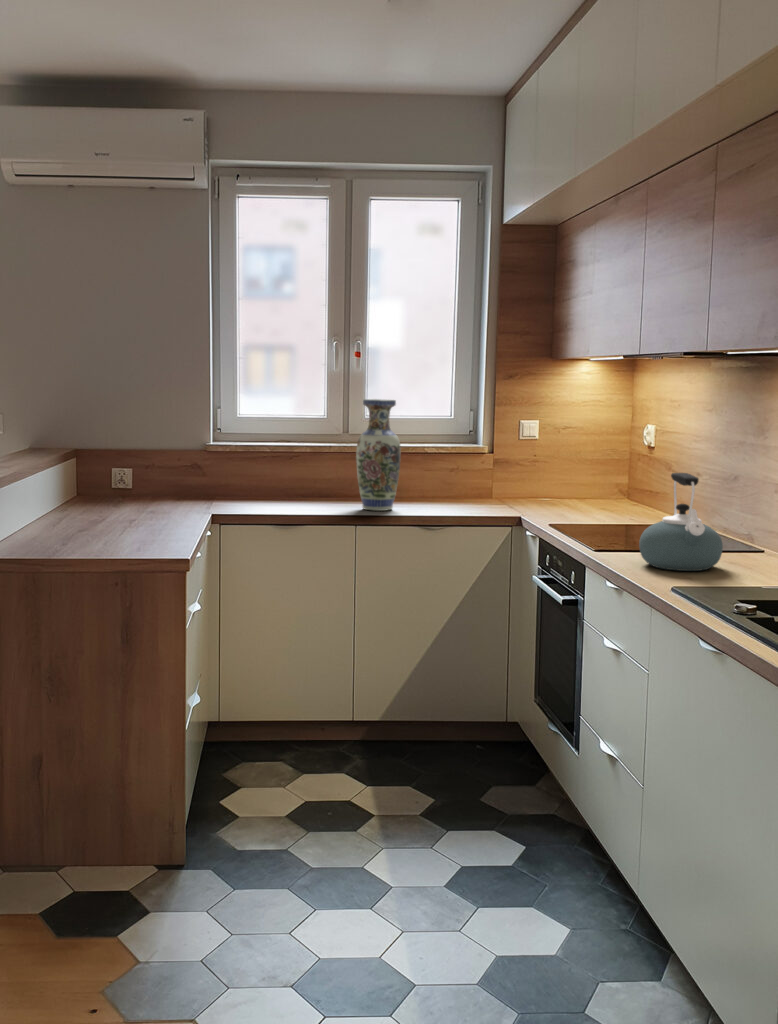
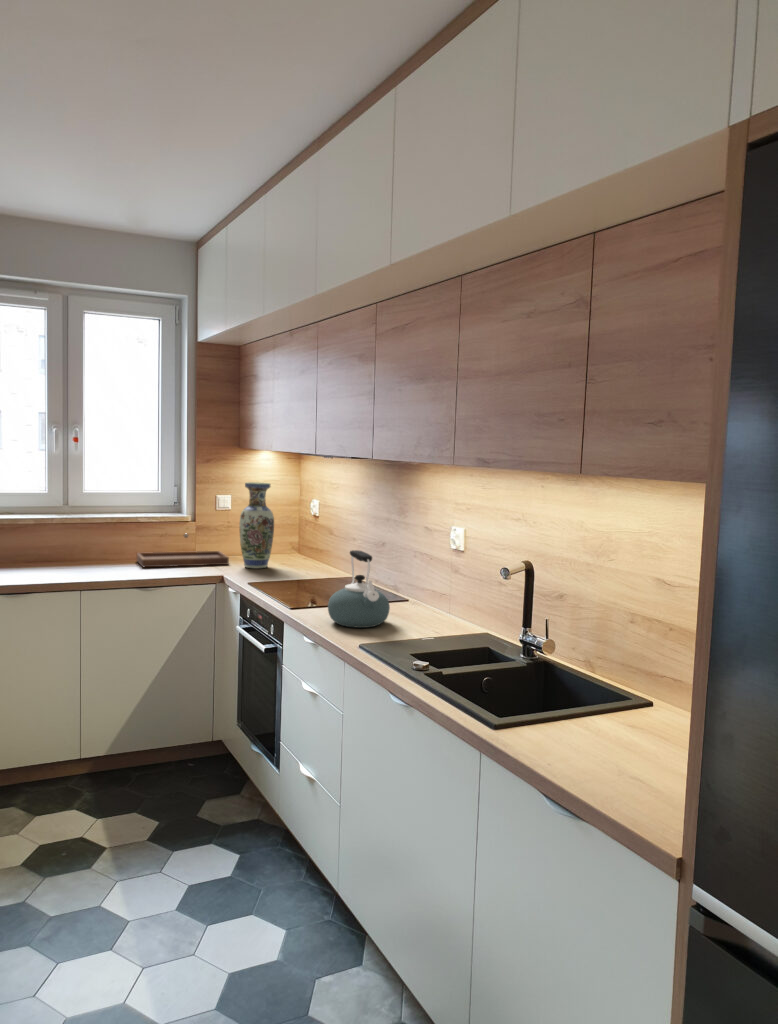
vase: present [356,399,401,511] -> present [240,482,274,569]
tray: none [423,466,533,506] -> present [137,533,229,567]

